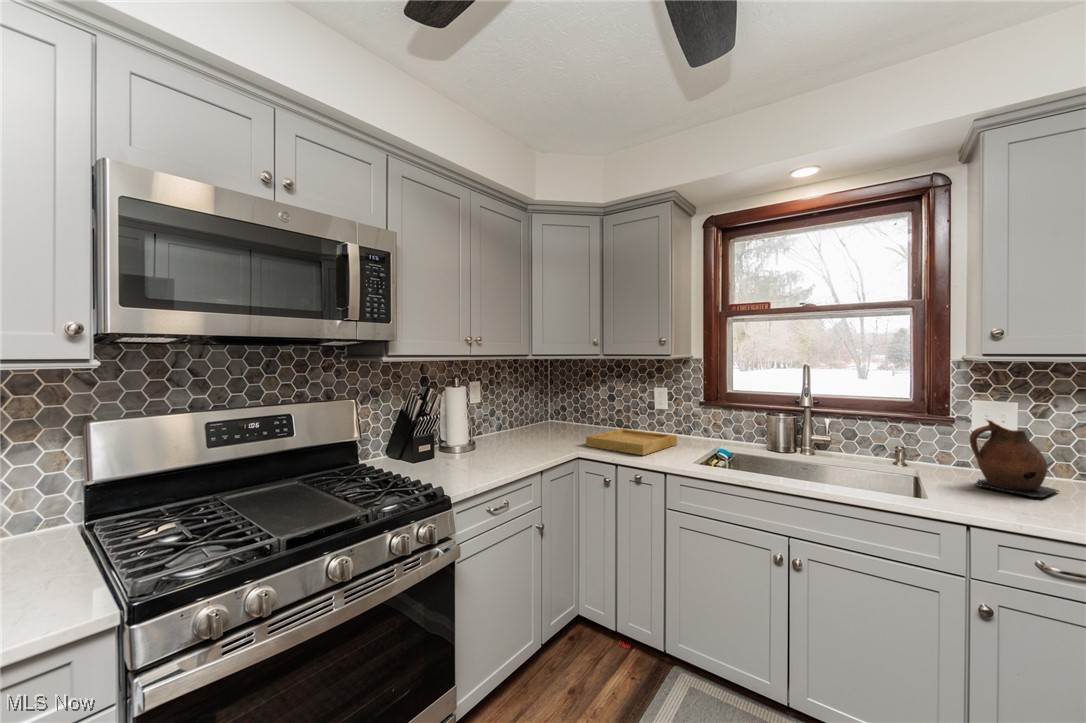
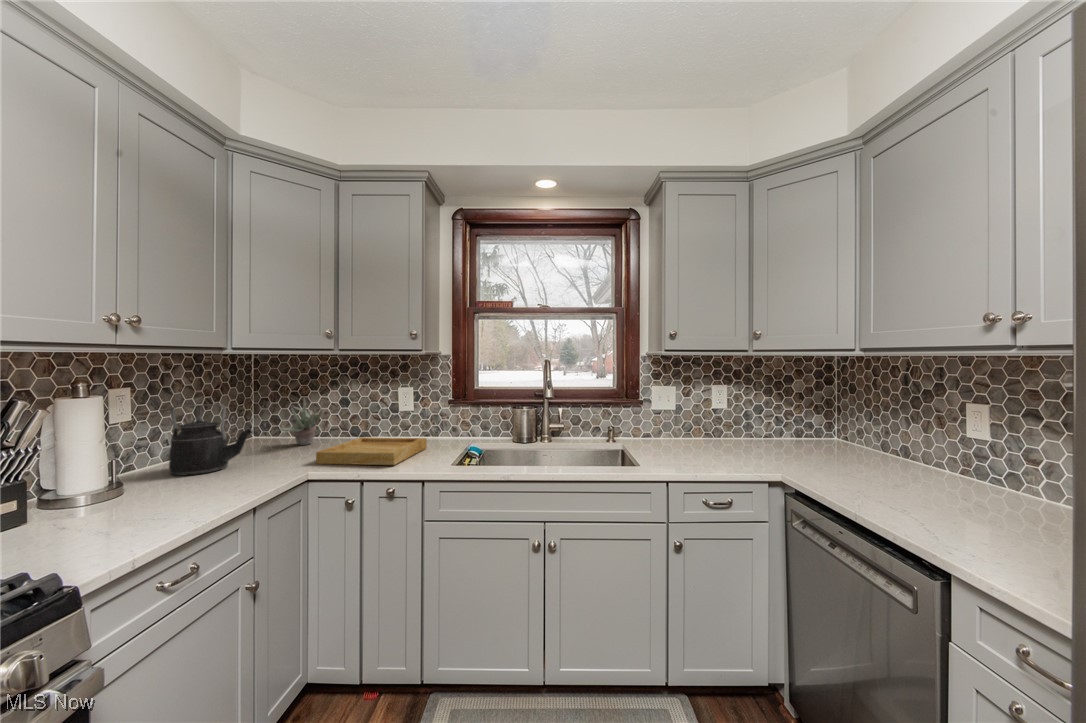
succulent plant: none [565,392,595,430] -> present [281,398,322,445]
kettle: none [499,394,545,443] -> present [169,404,252,476]
ceramic pitcher: present [970,420,1059,497] -> none [657,400,703,455]

